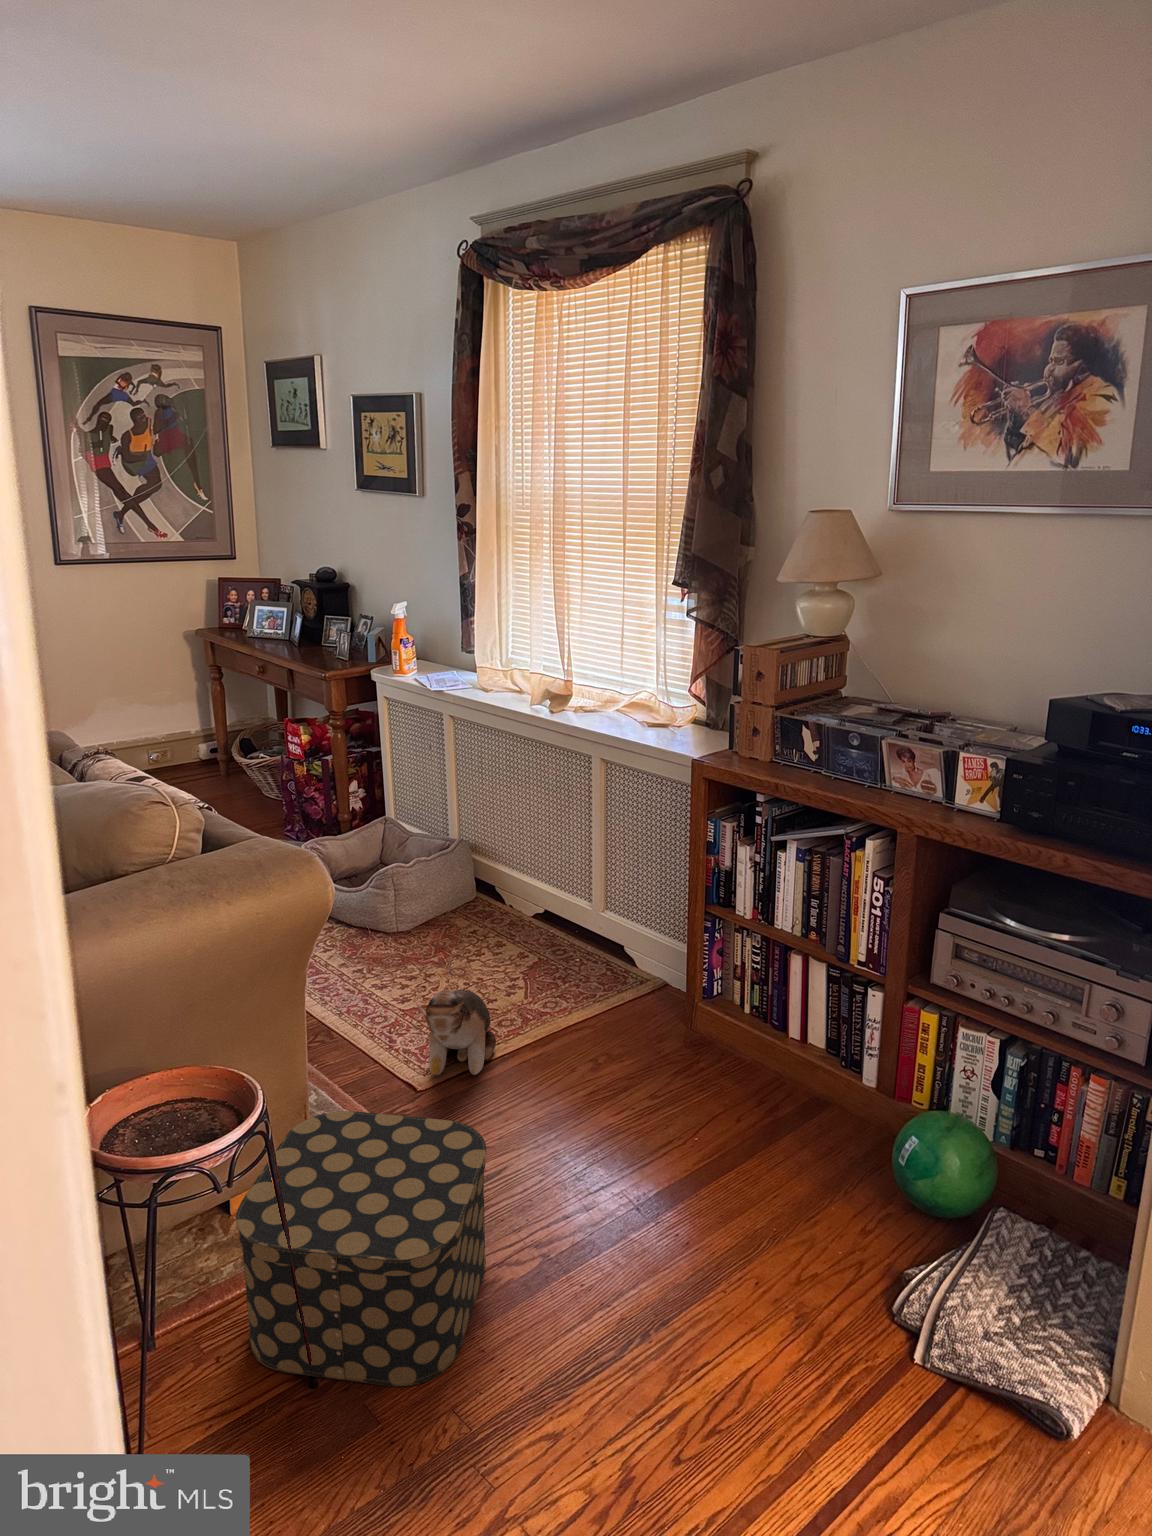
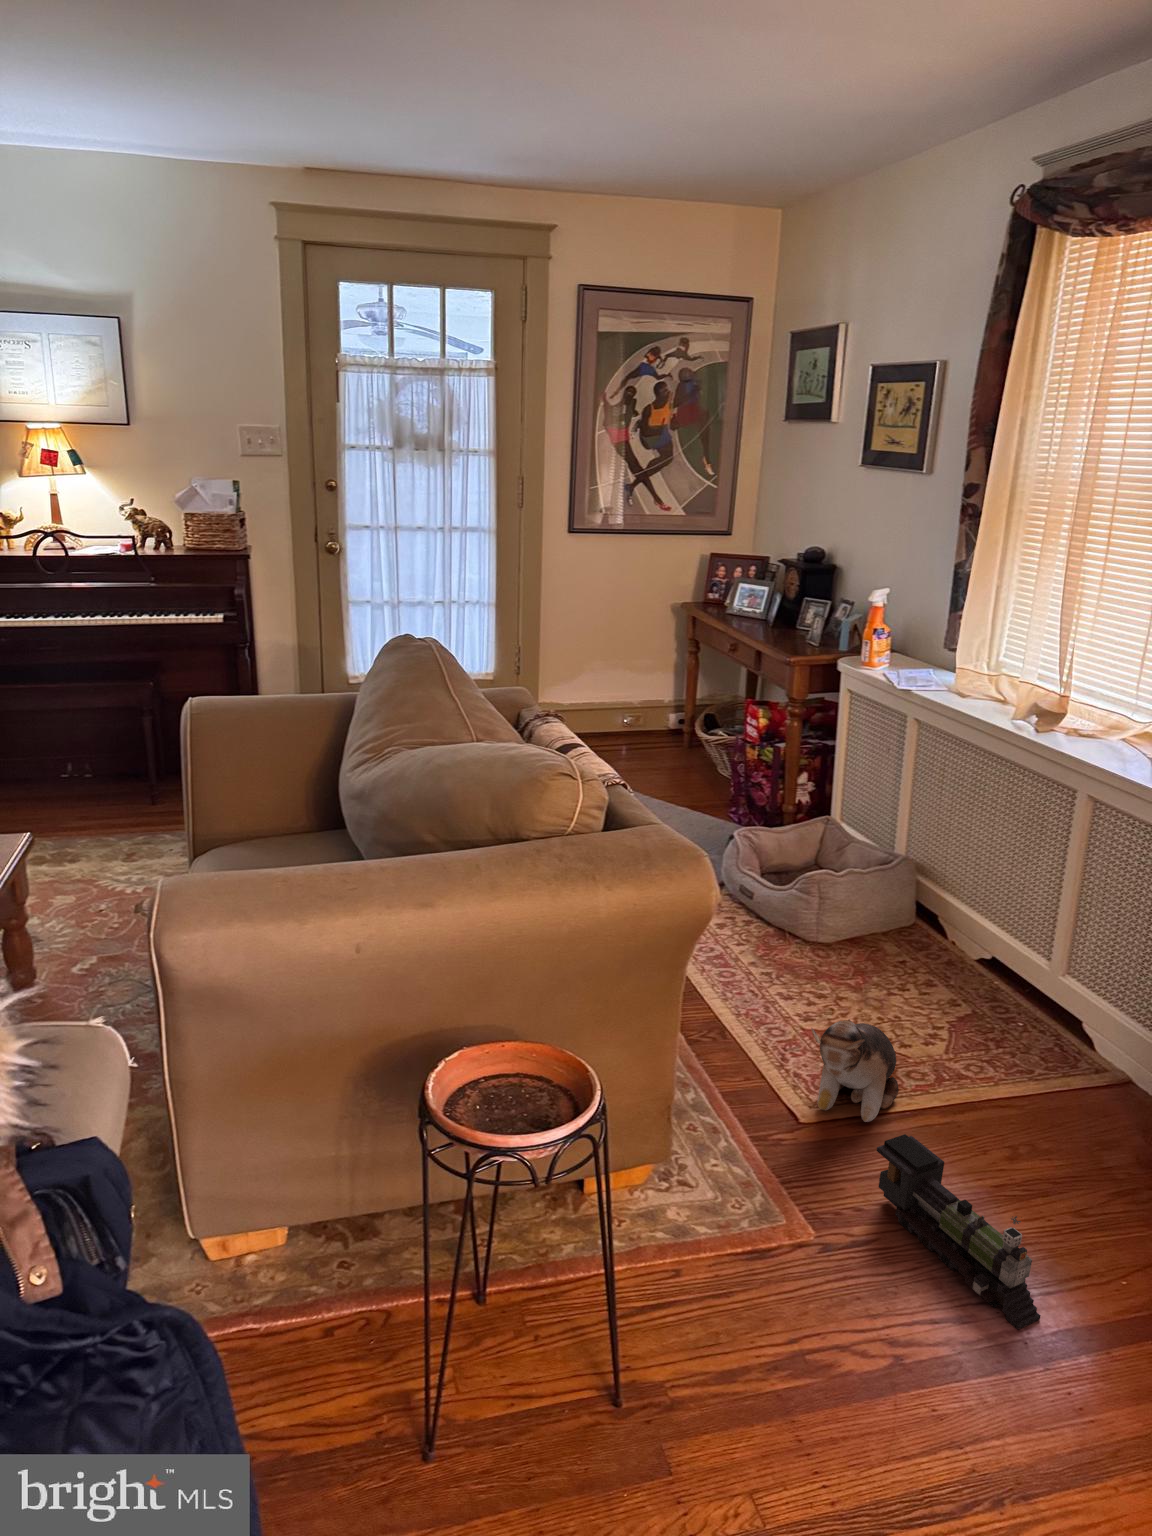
toy train: none [492,1072,643,1201] -> present [877,1134,1040,1329]
storage box: present [236,1111,486,1387] -> none [566,1121,848,1451]

